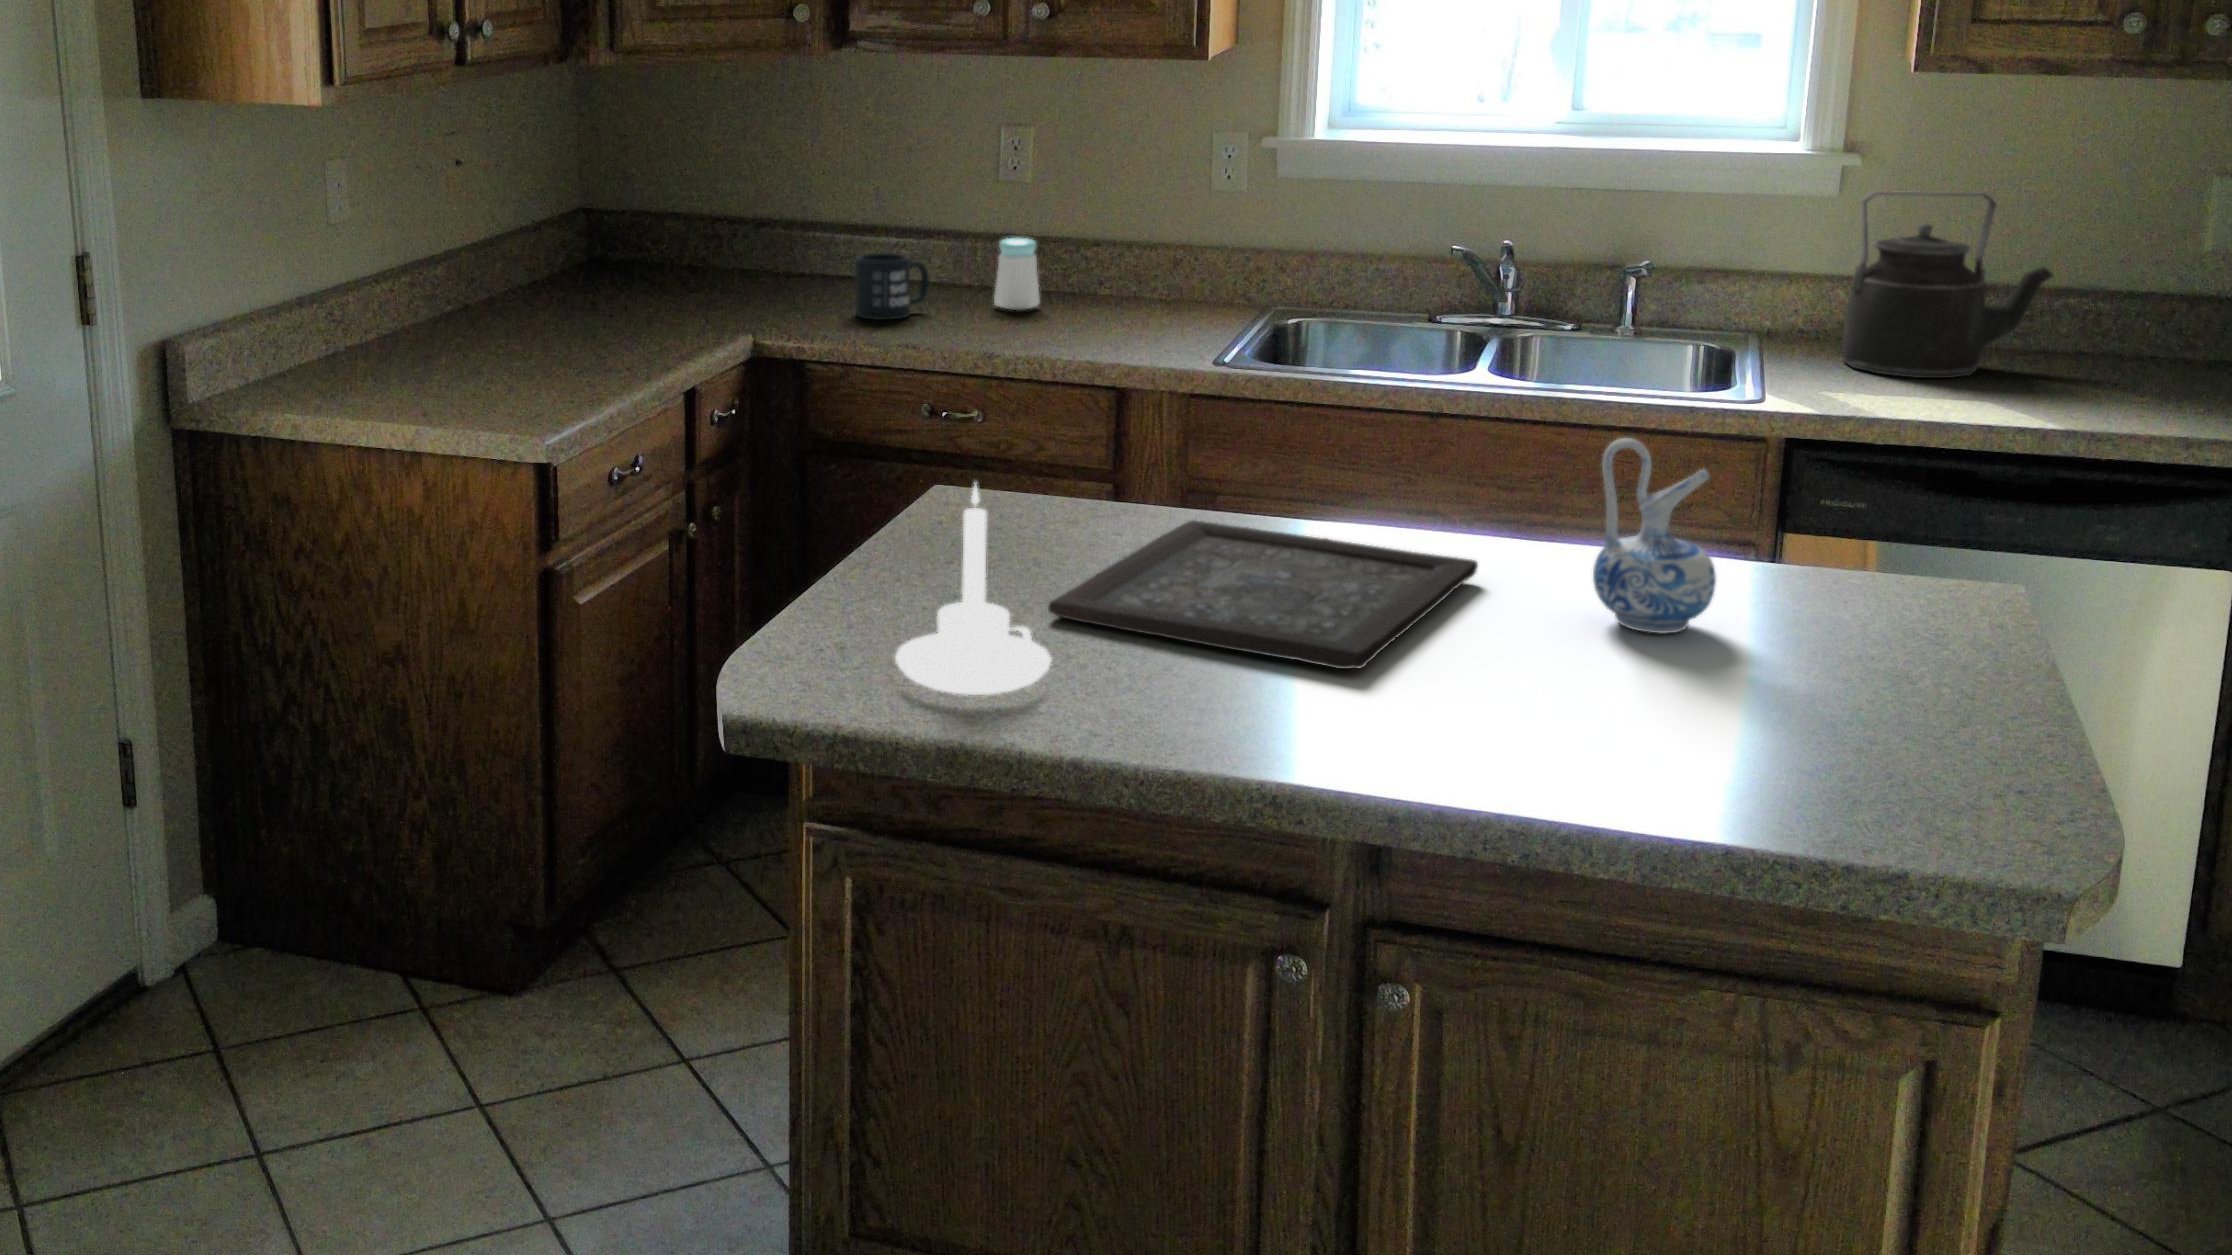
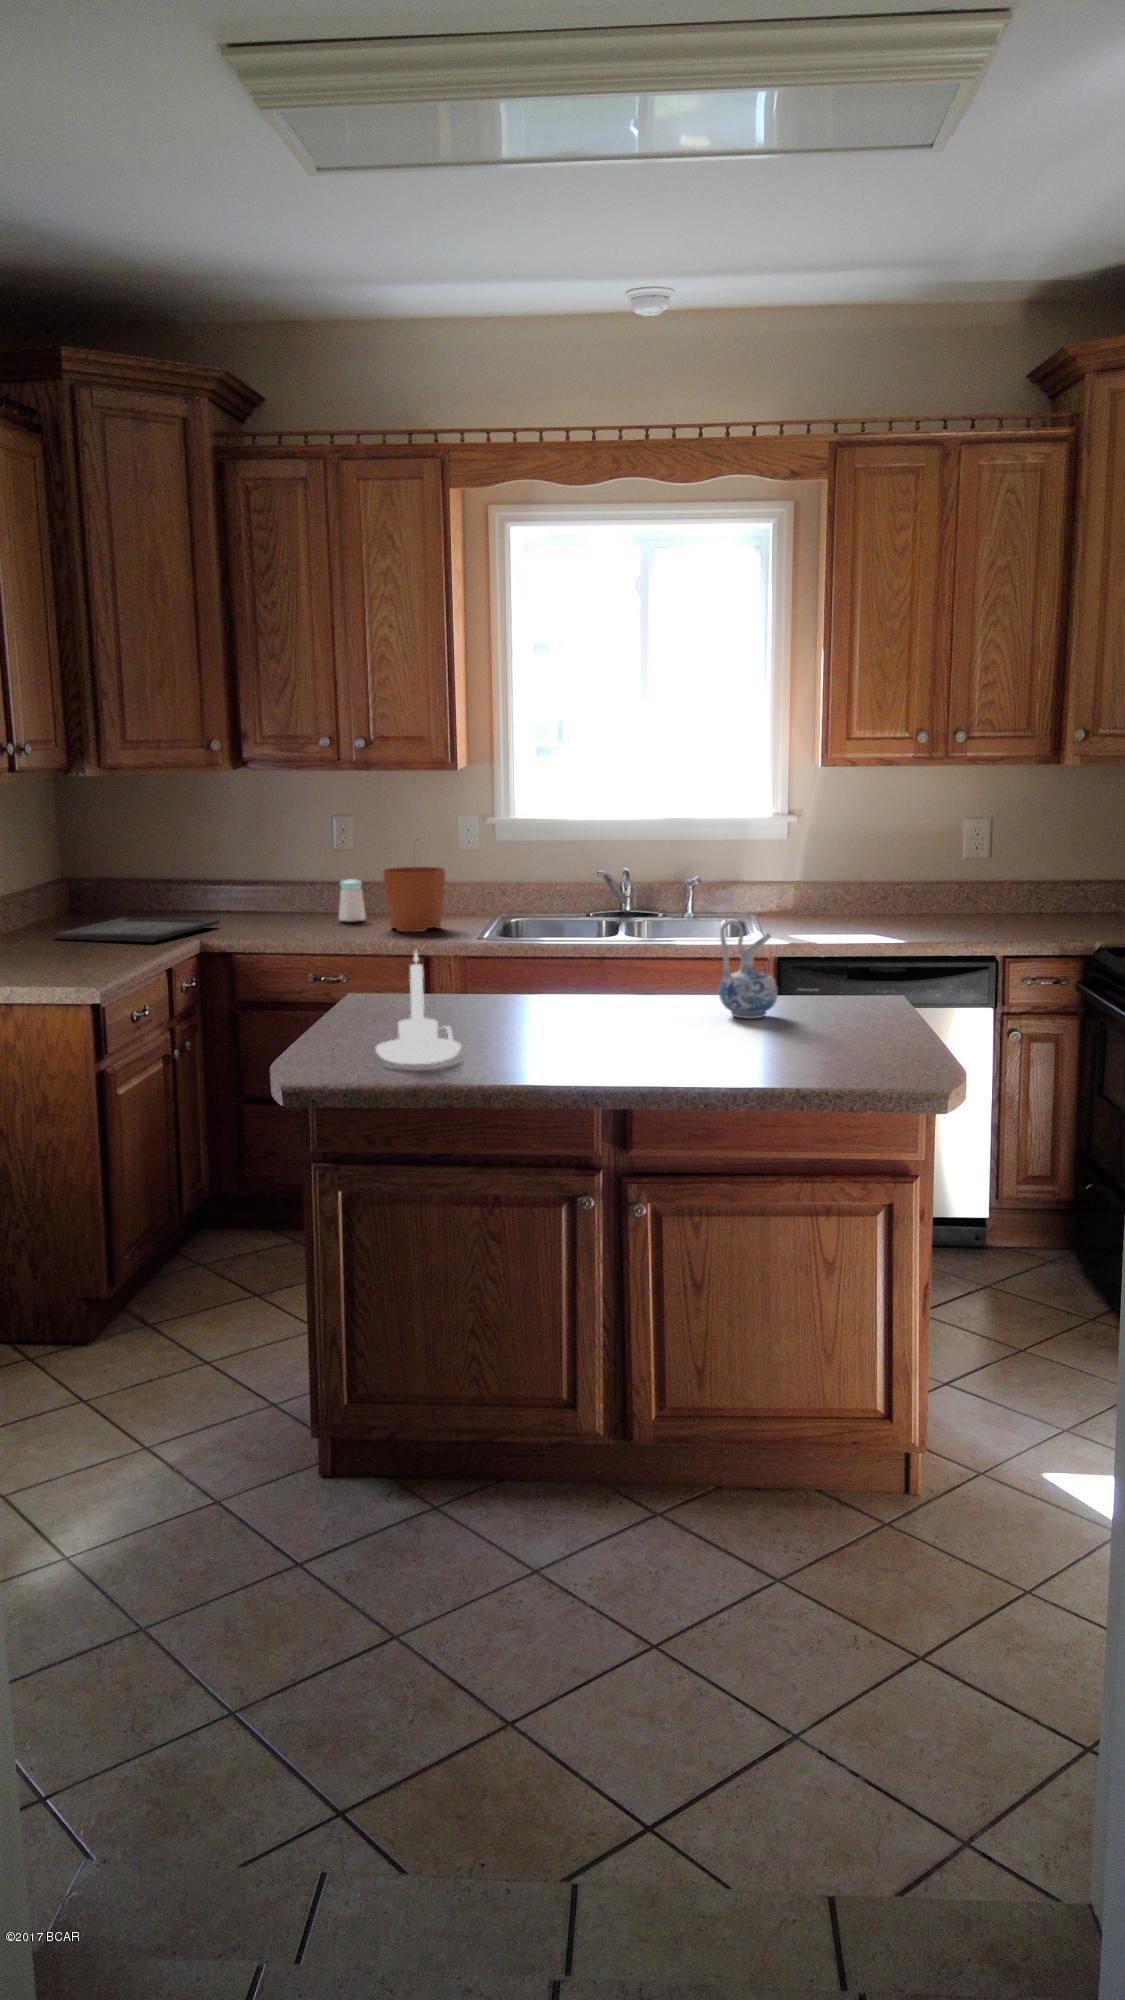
plant pot: none [1064,178,1174,340] -> present [383,845,446,932]
kettle: present [1841,191,2053,378] -> none [800,829,896,926]
mug: present [856,253,929,320] -> none [256,890,300,929]
tray: present [1048,520,1478,669] -> present [53,918,220,942]

